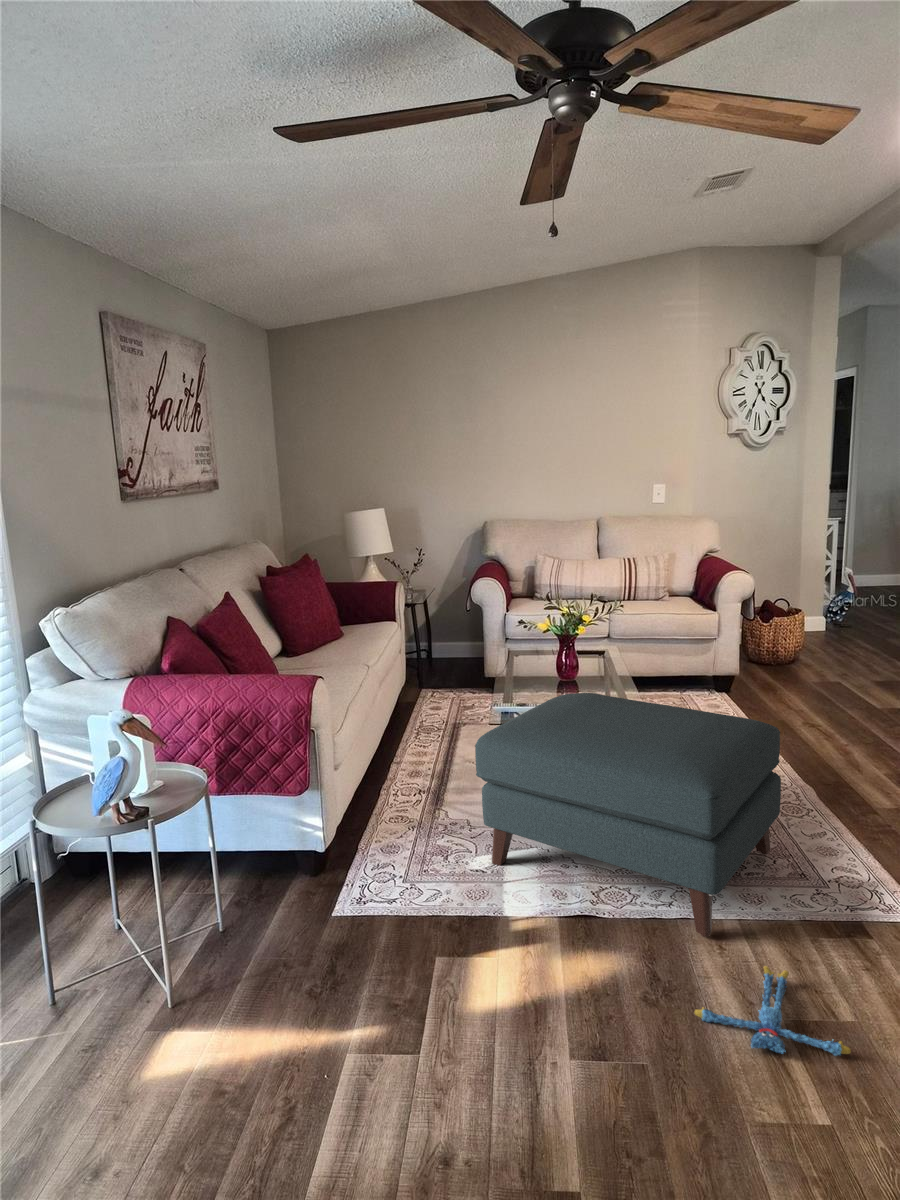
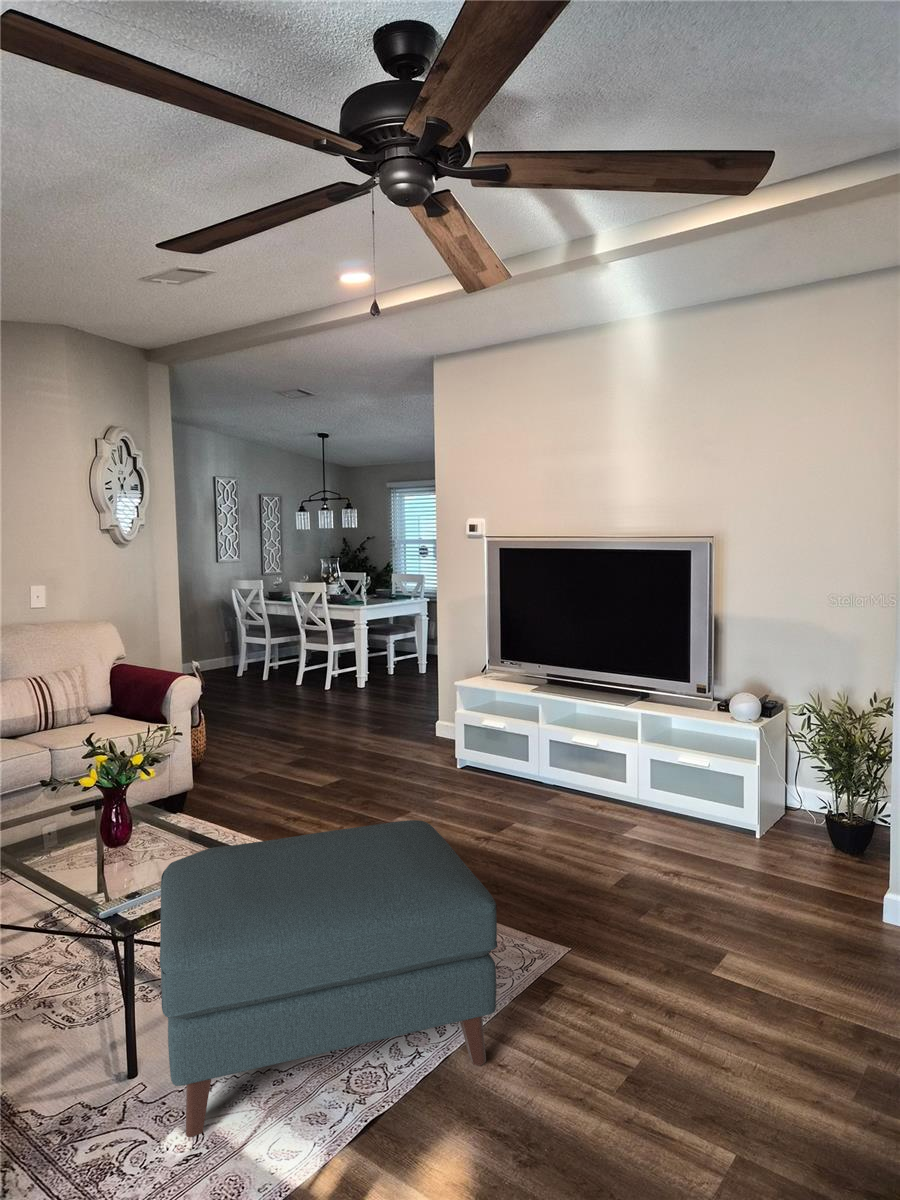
plush toy: present [695,966,851,1056] -> none [559,1049,676,1145]

